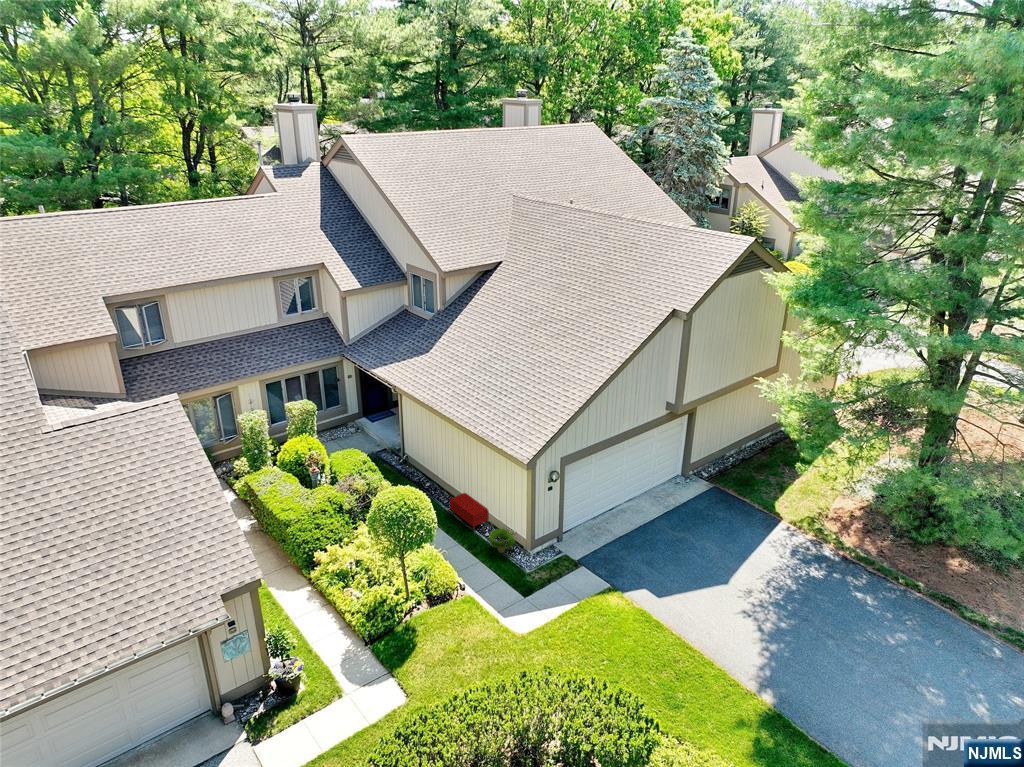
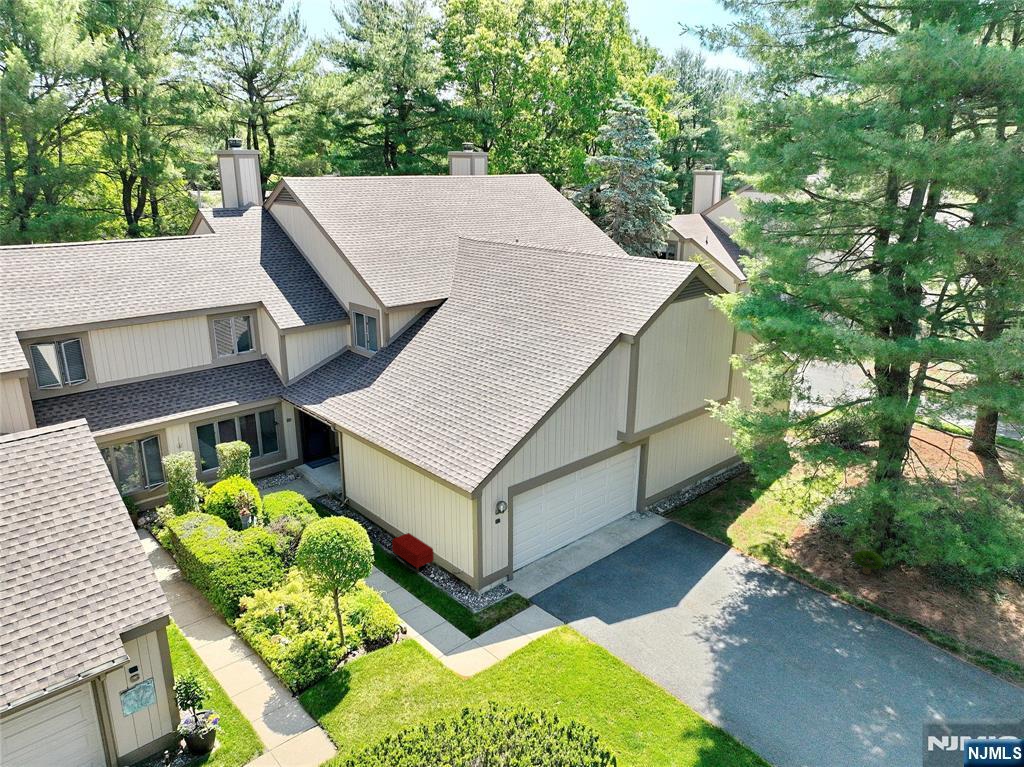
potted plant: present [488,528,515,553] -> present [854,549,883,574]

